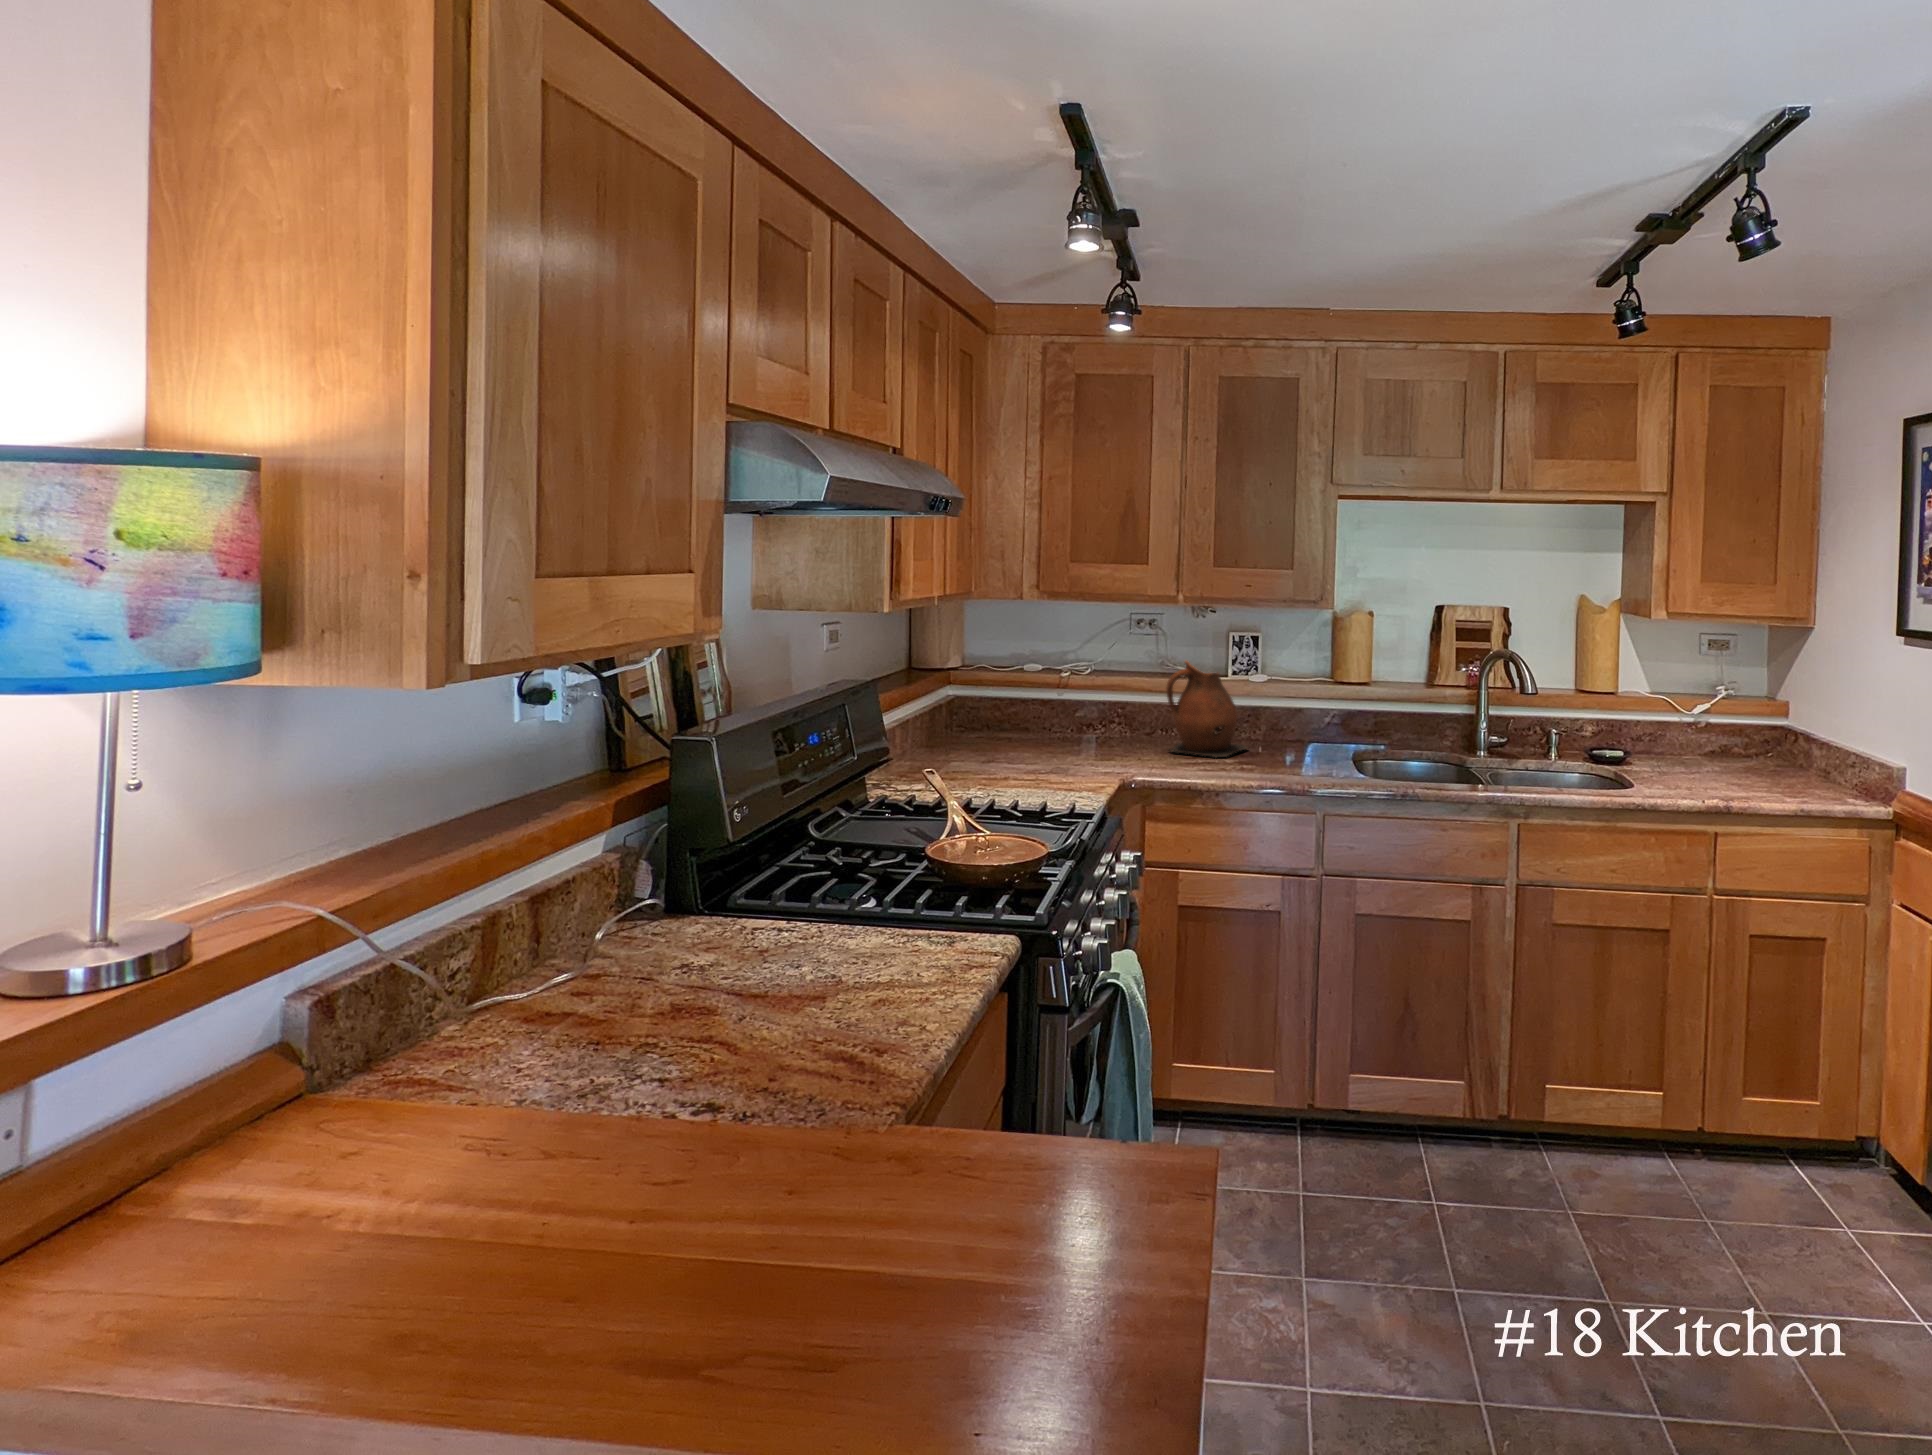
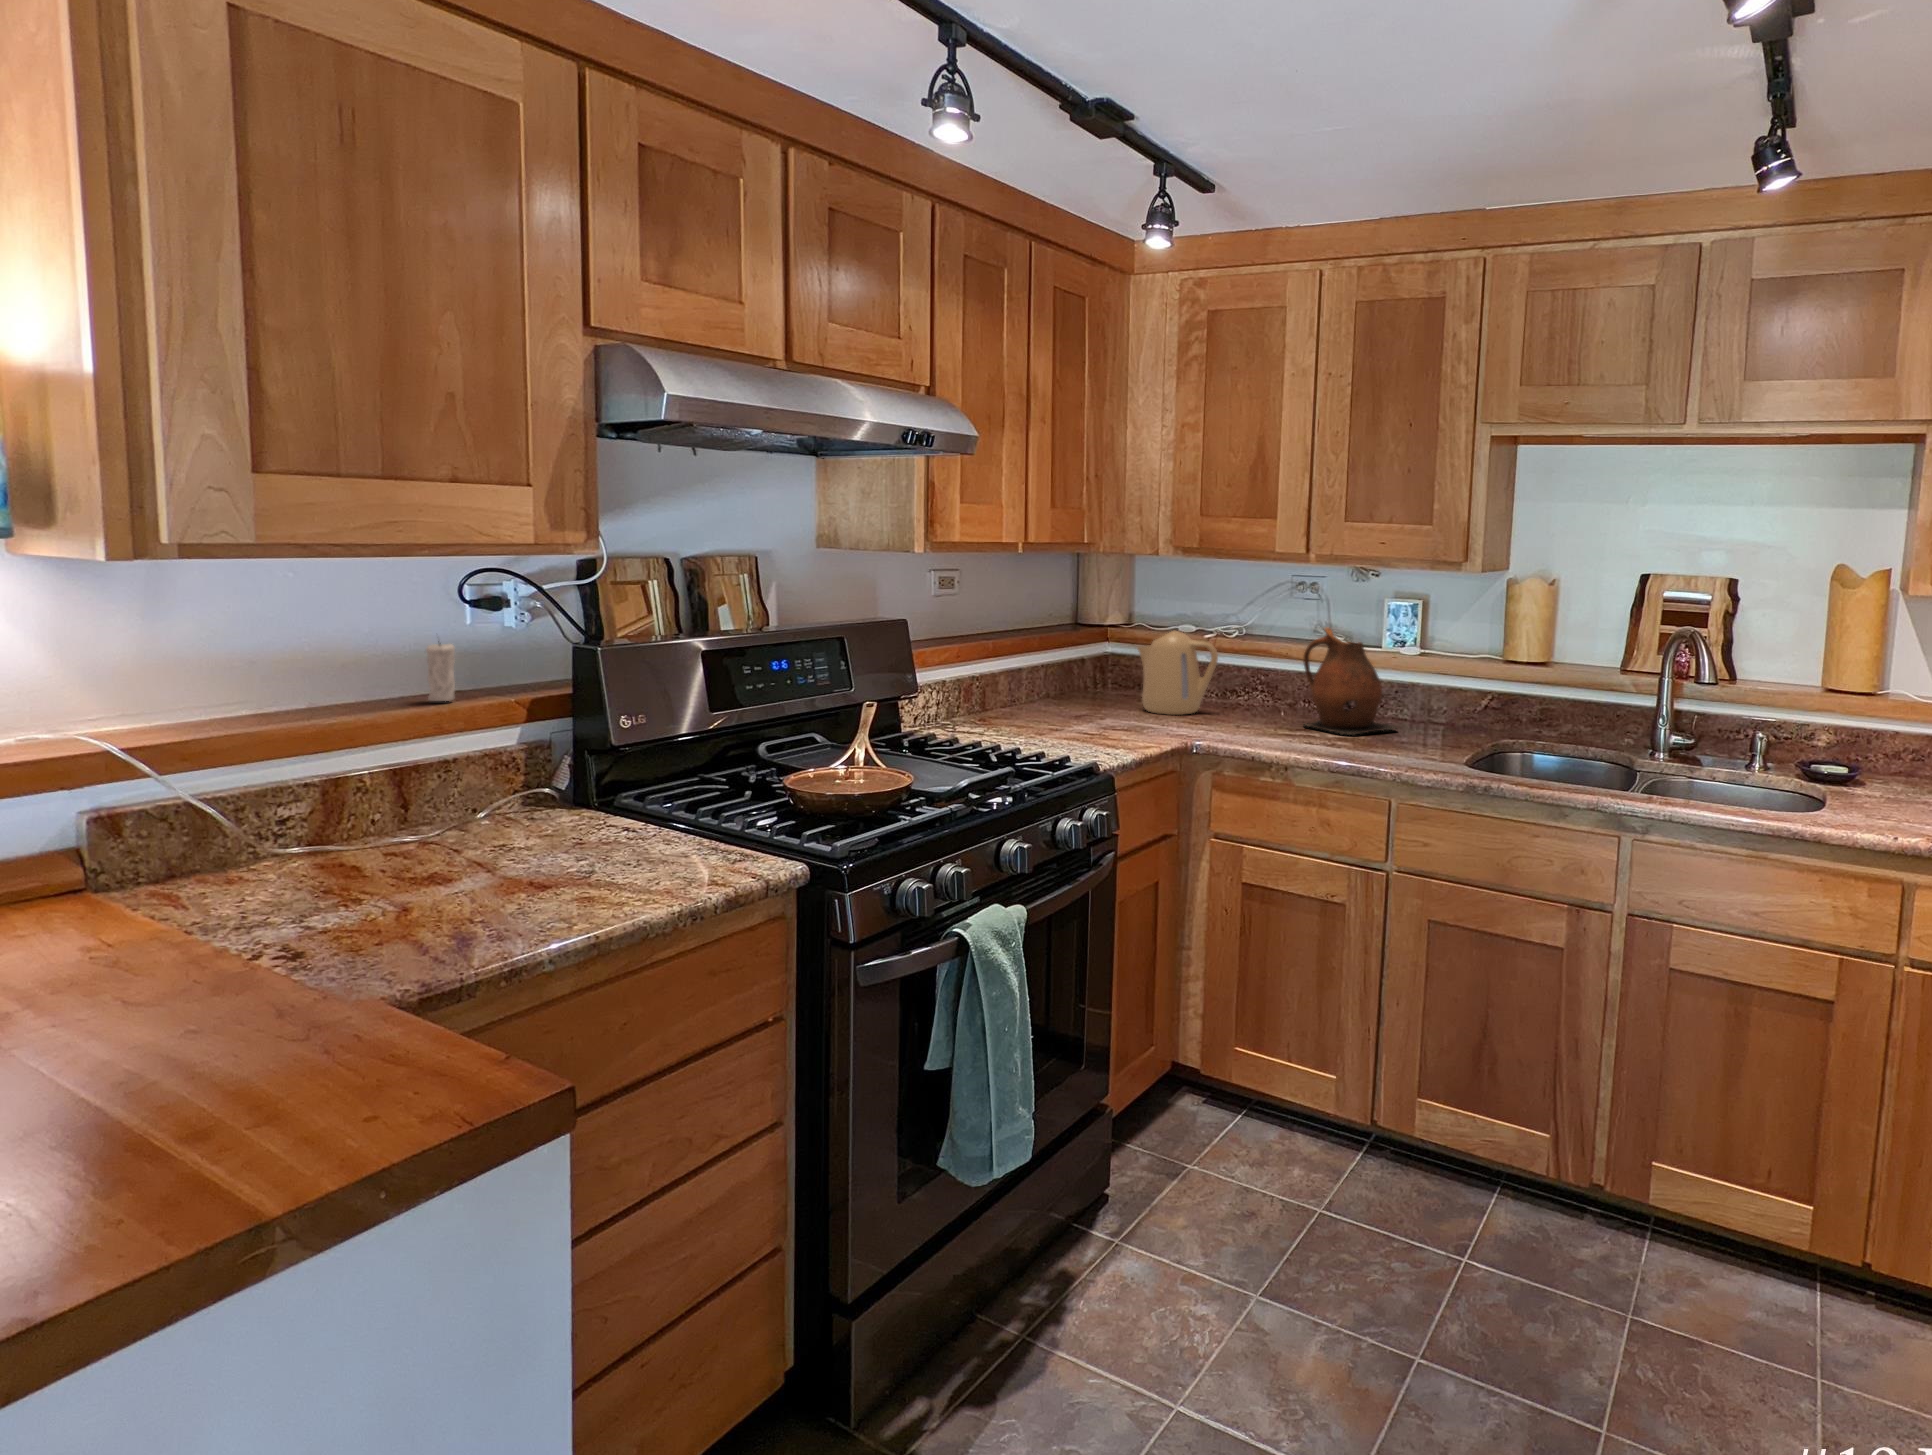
kettle: none [997,670,1079,753] -> present [1137,631,1218,715]
candle: none [464,743,501,830] -> present [426,641,455,701]

